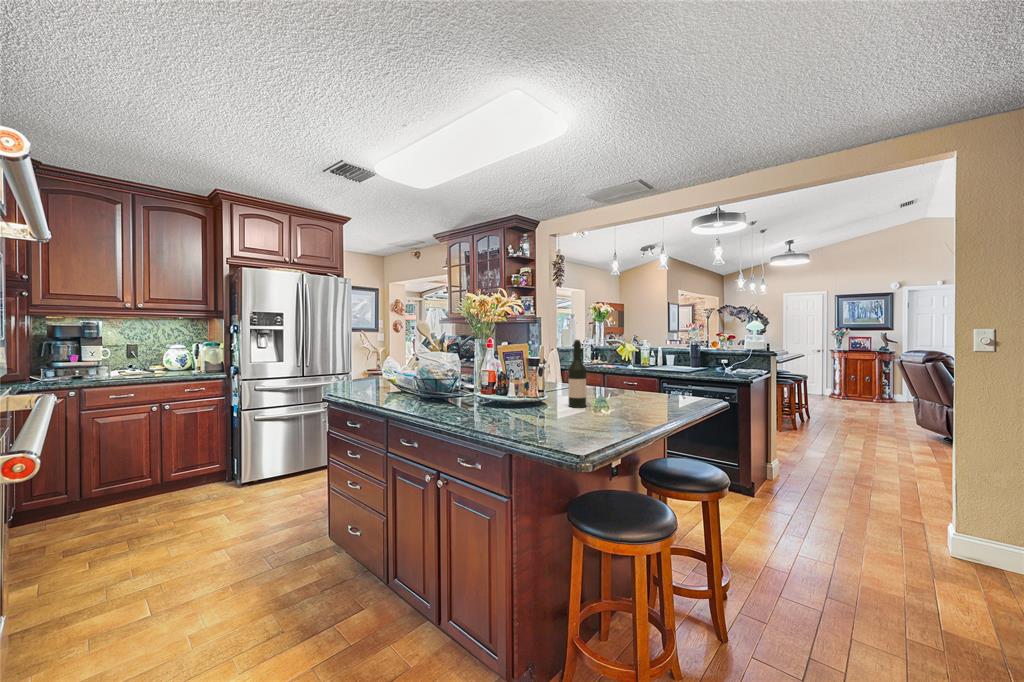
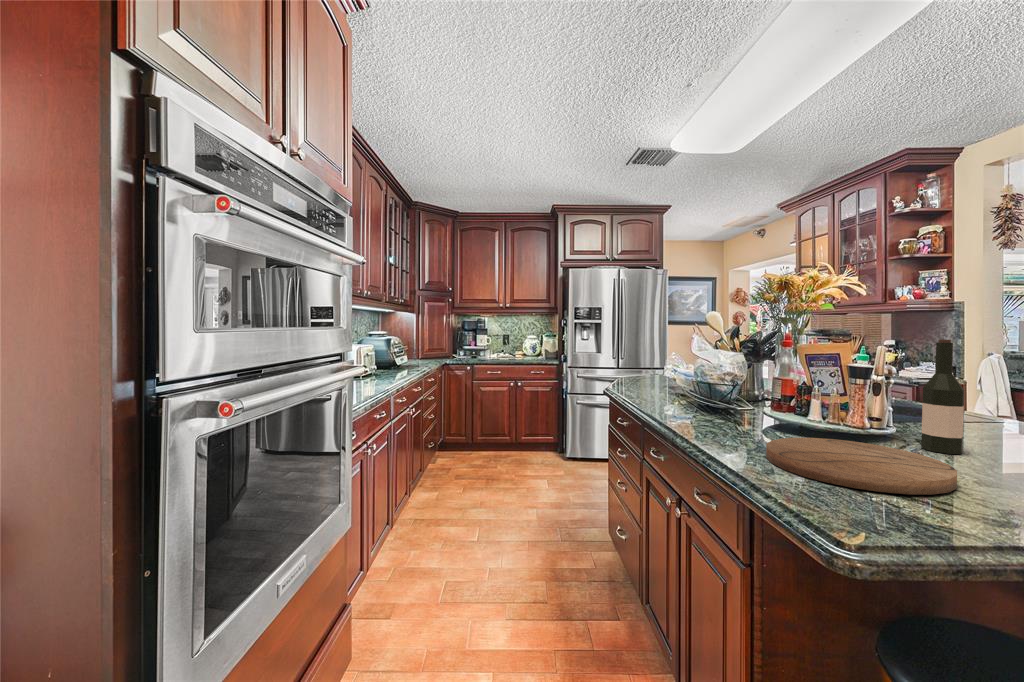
cutting board: none [505,407,602,433] -> present [766,438,957,495]

